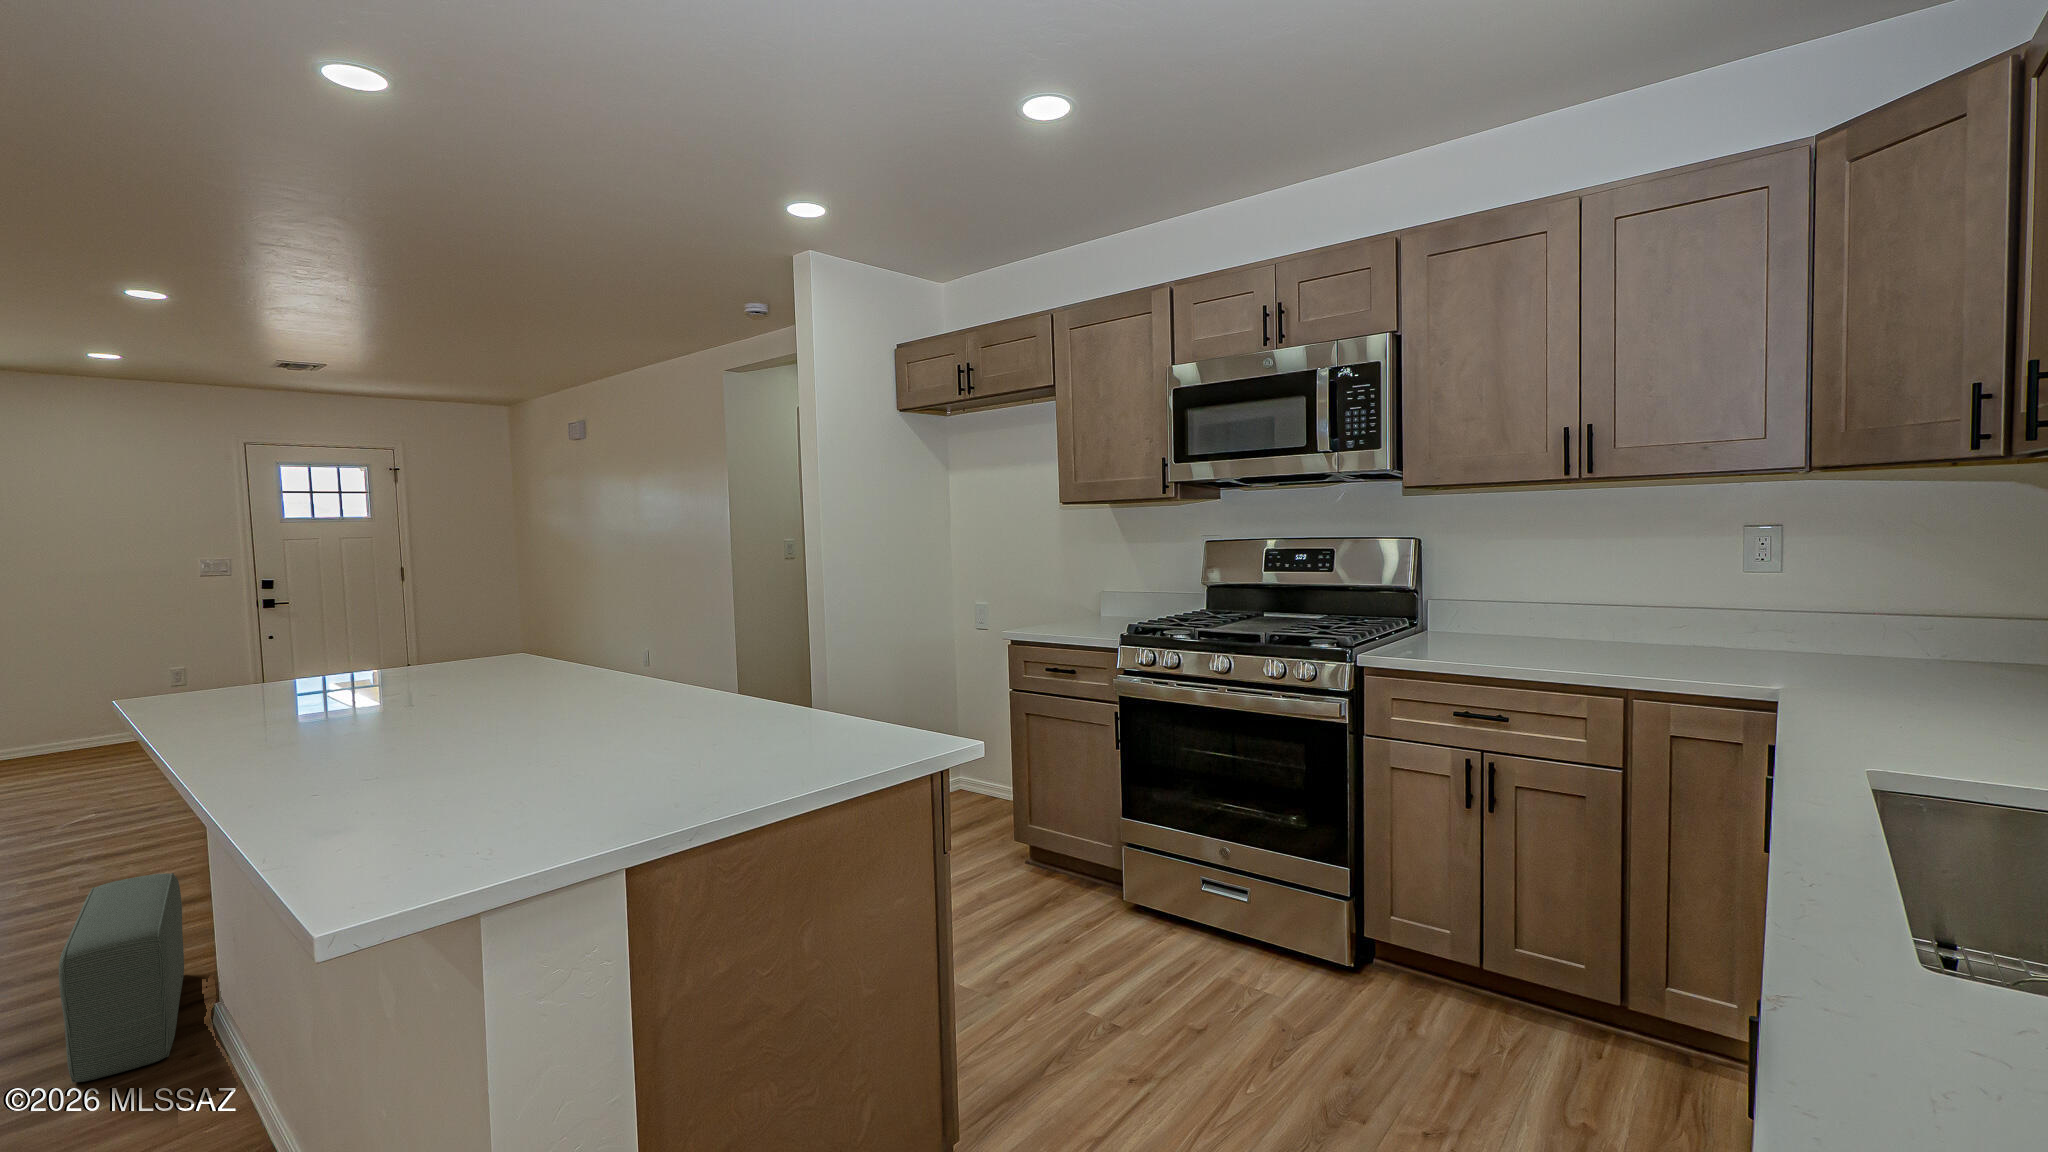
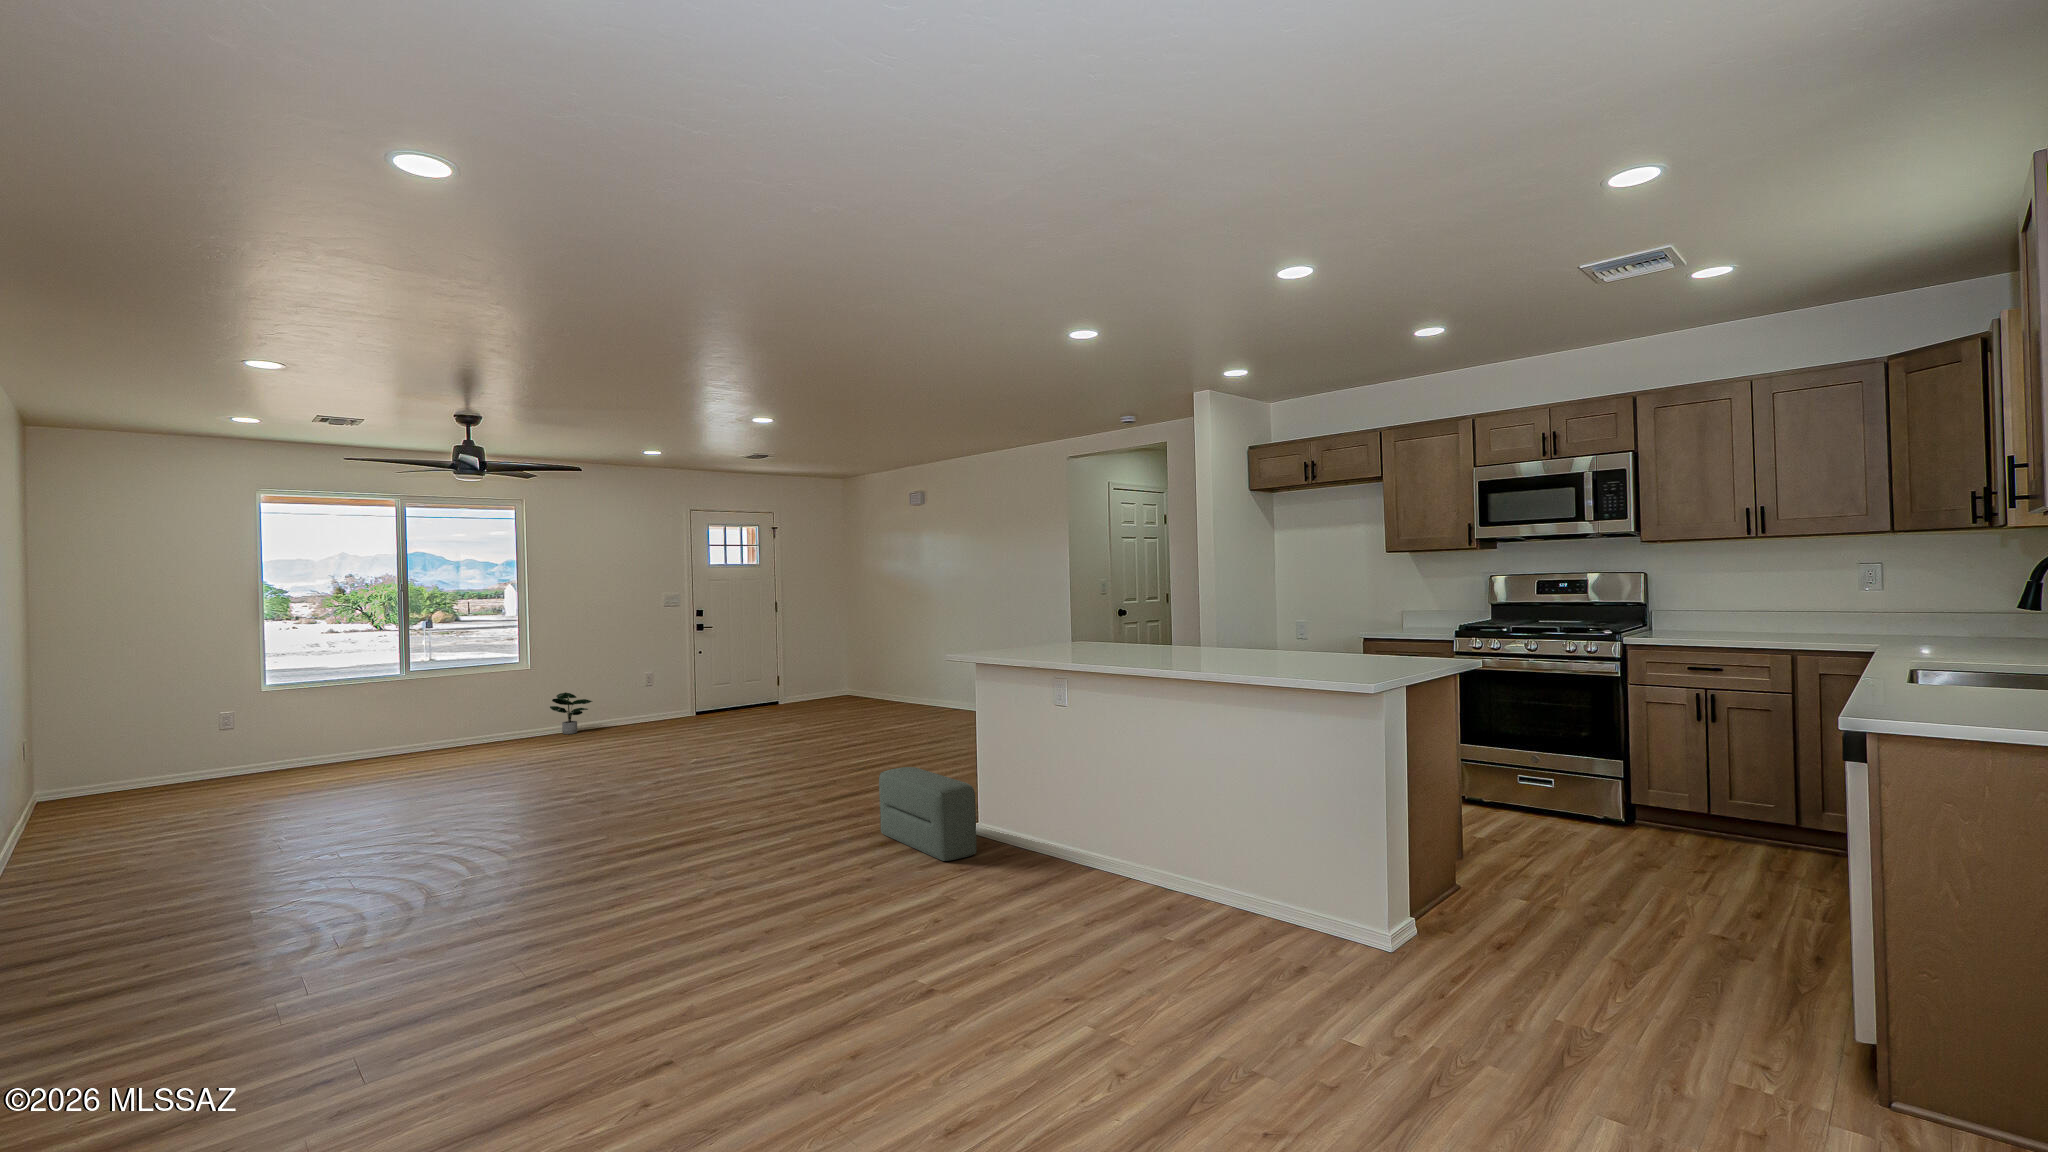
potted plant: none [25,694,100,753] -> present [550,692,592,734]

